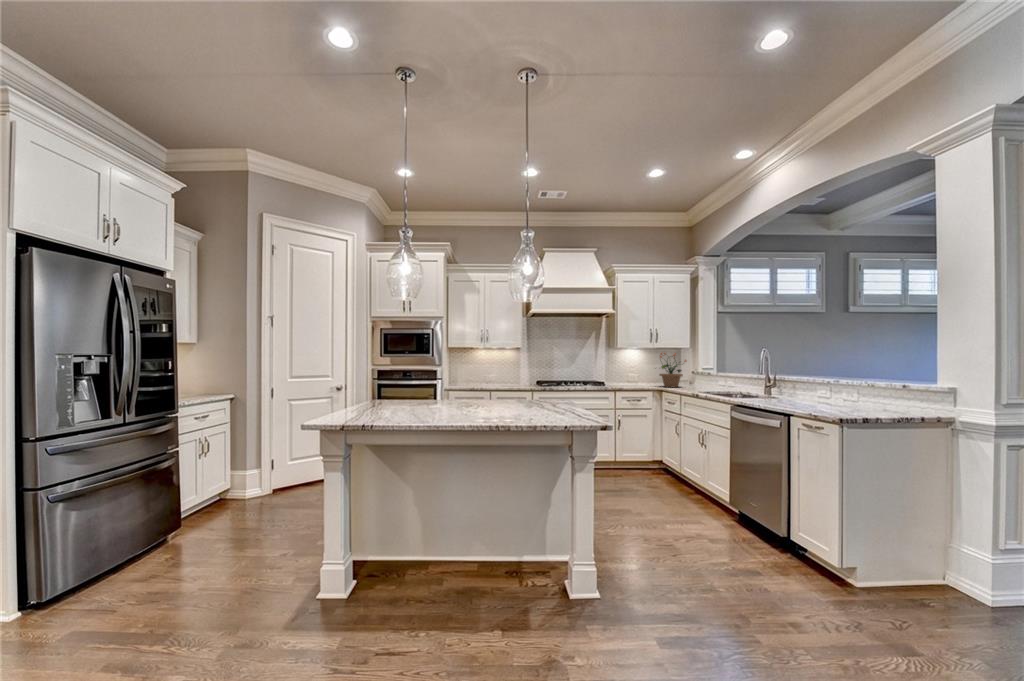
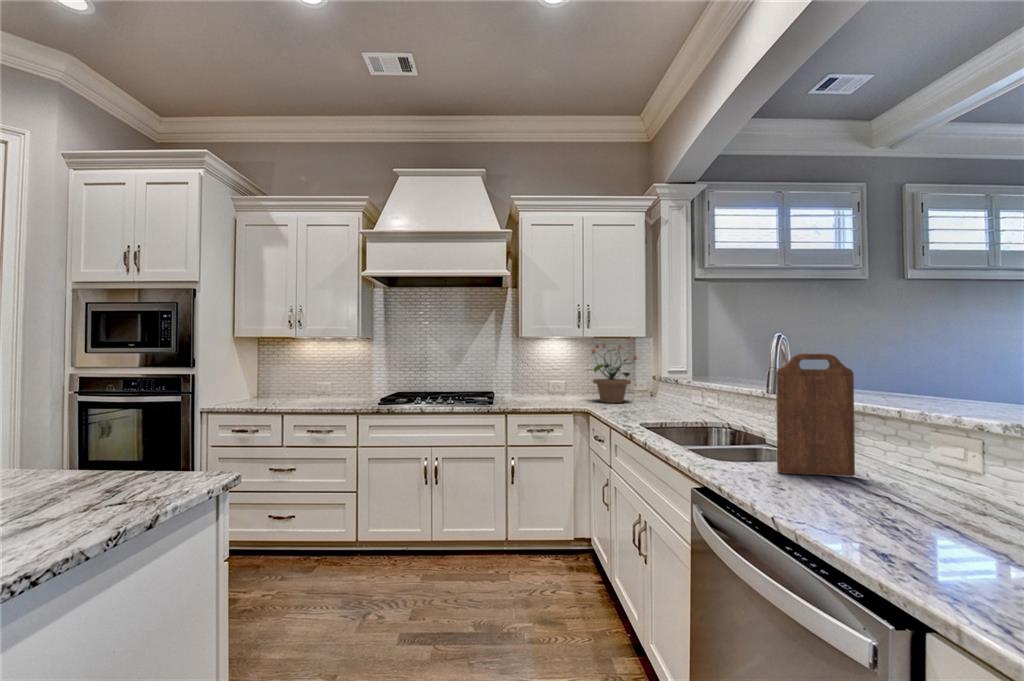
cutting board: none [761,356,789,402] -> present [776,354,855,476]

